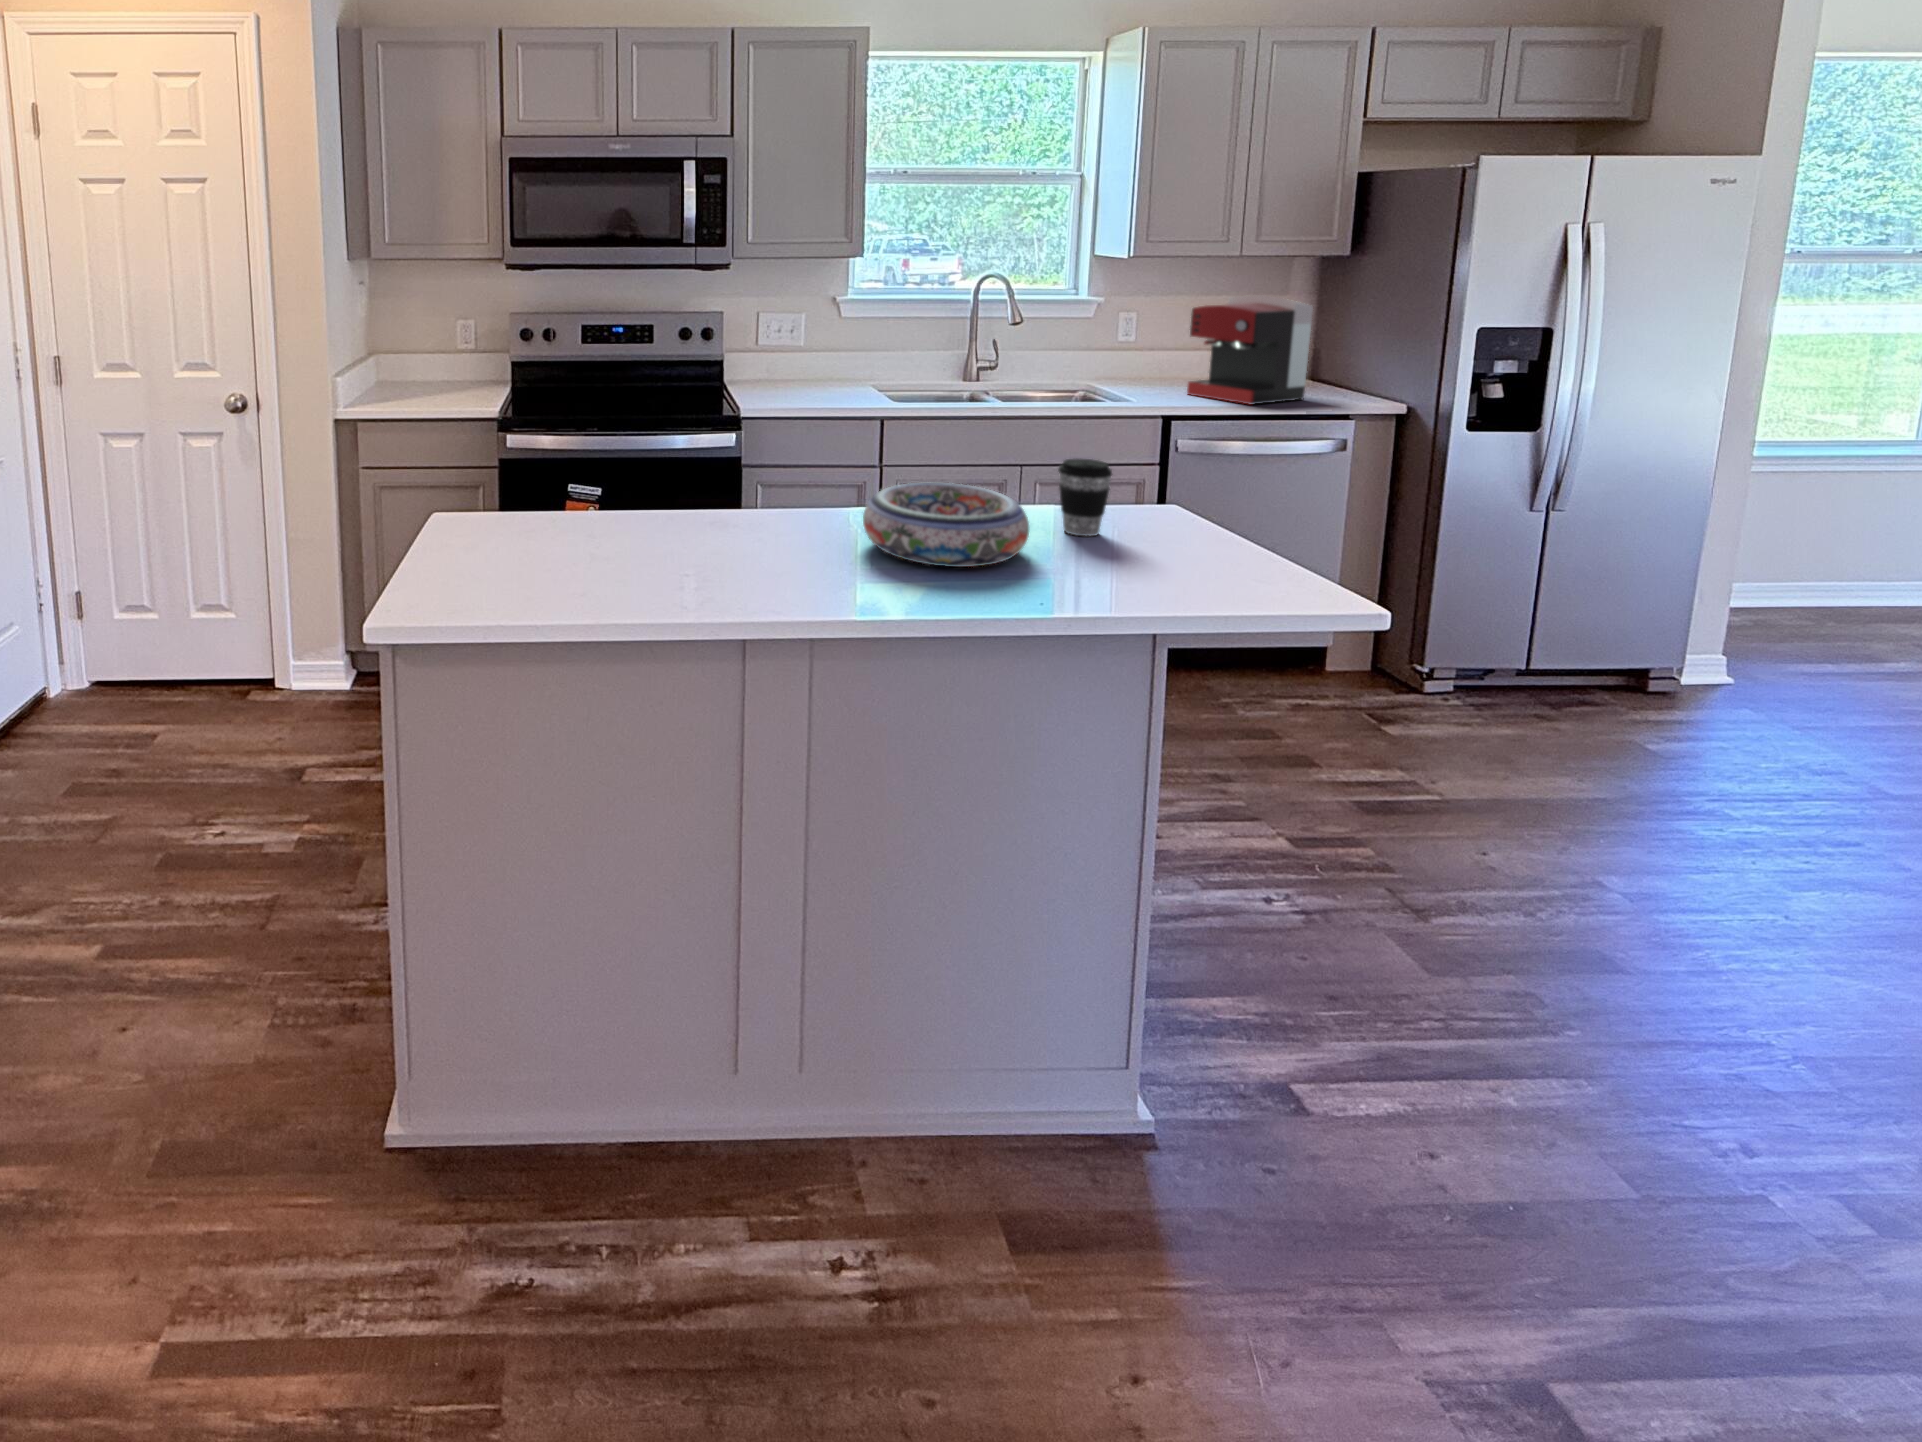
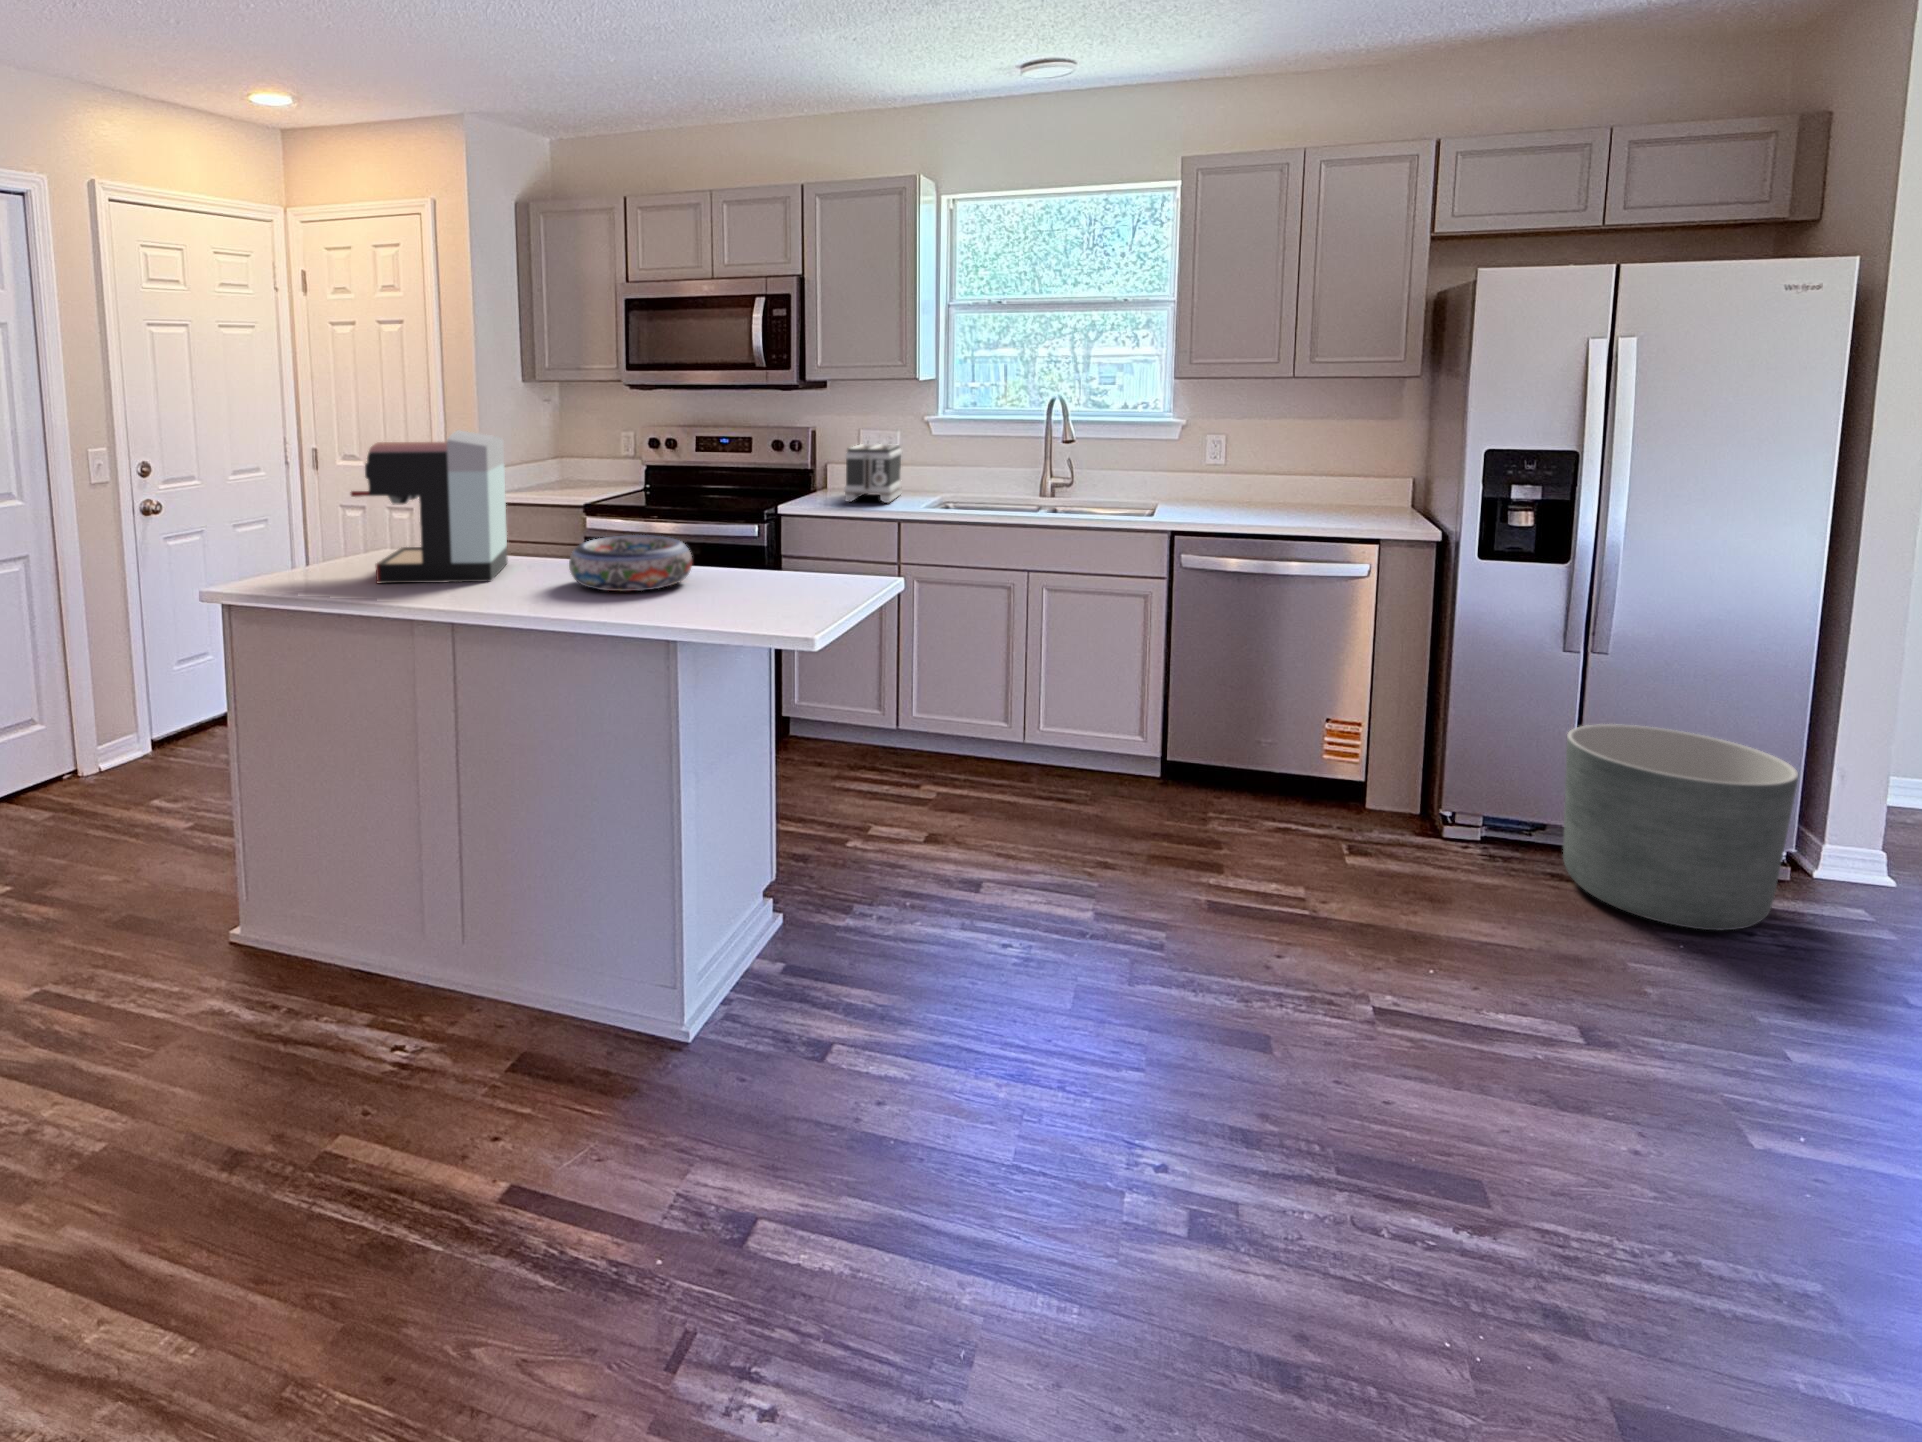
coffee maker: present [1187,295,1313,404] -> present [351,430,508,583]
toaster: none [769,328,837,396] -> present [845,444,902,503]
coffee cup: present [1058,458,1112,536] -> none [743,523,784,585]
planter: none [1542,572,1756,750] -> present [1563,724,1798,930]

